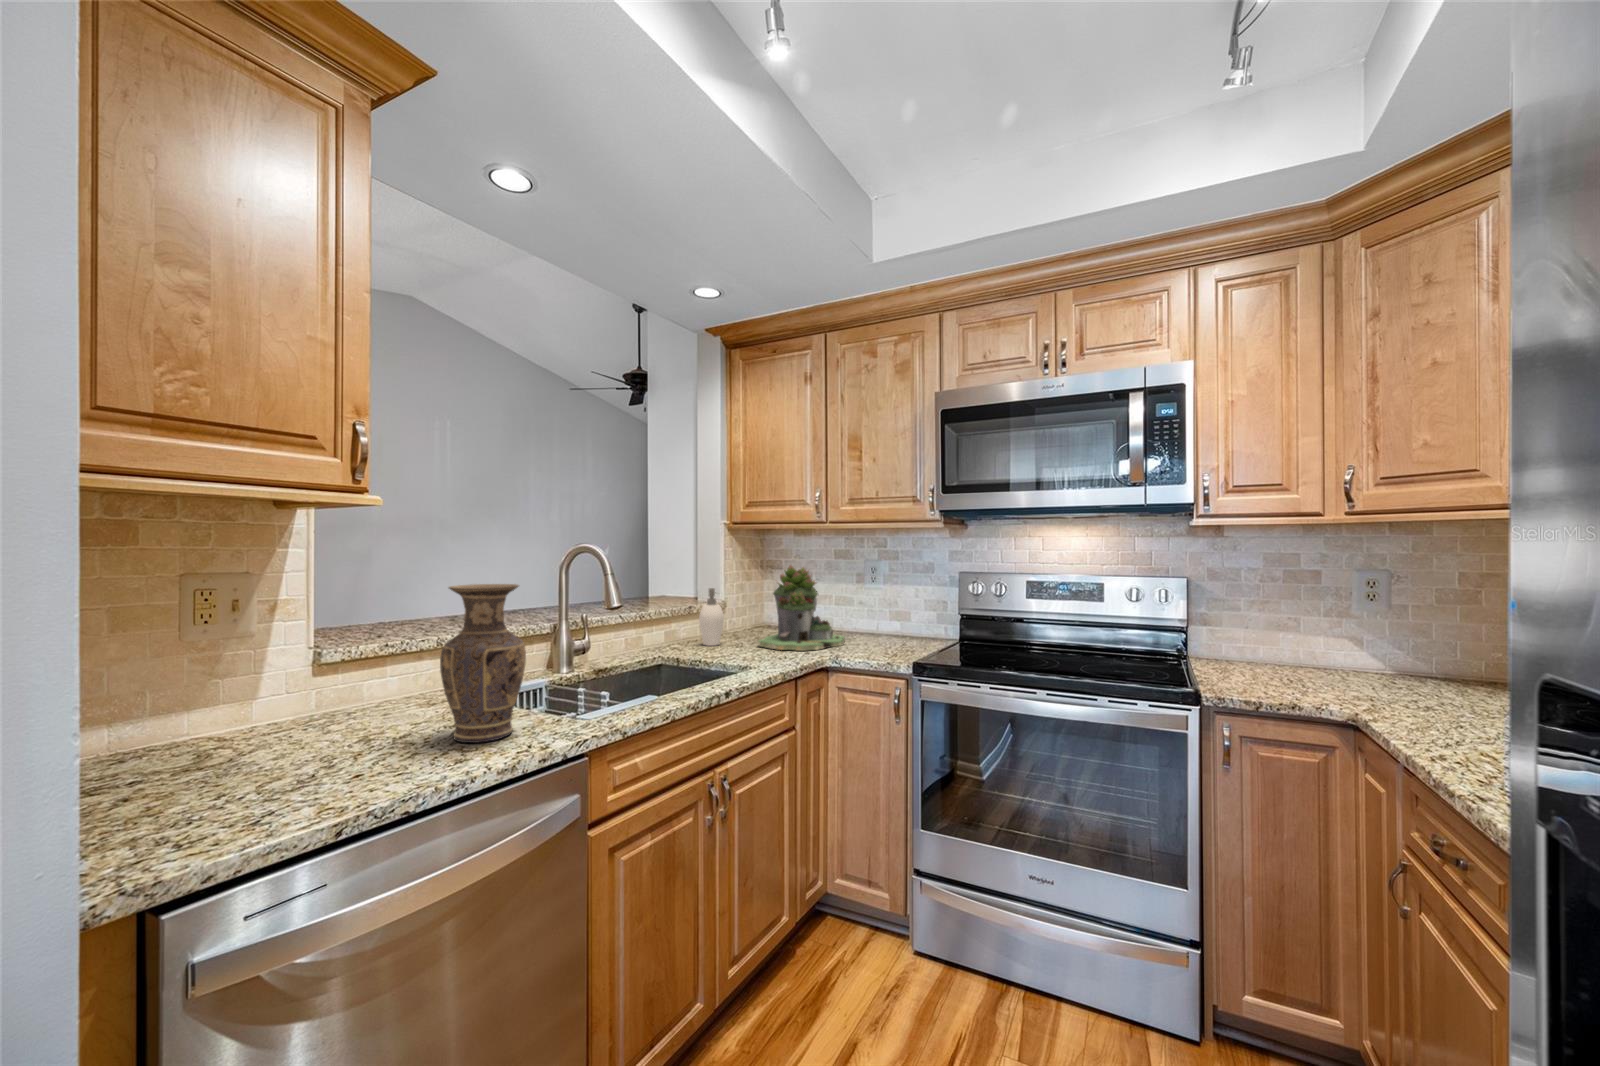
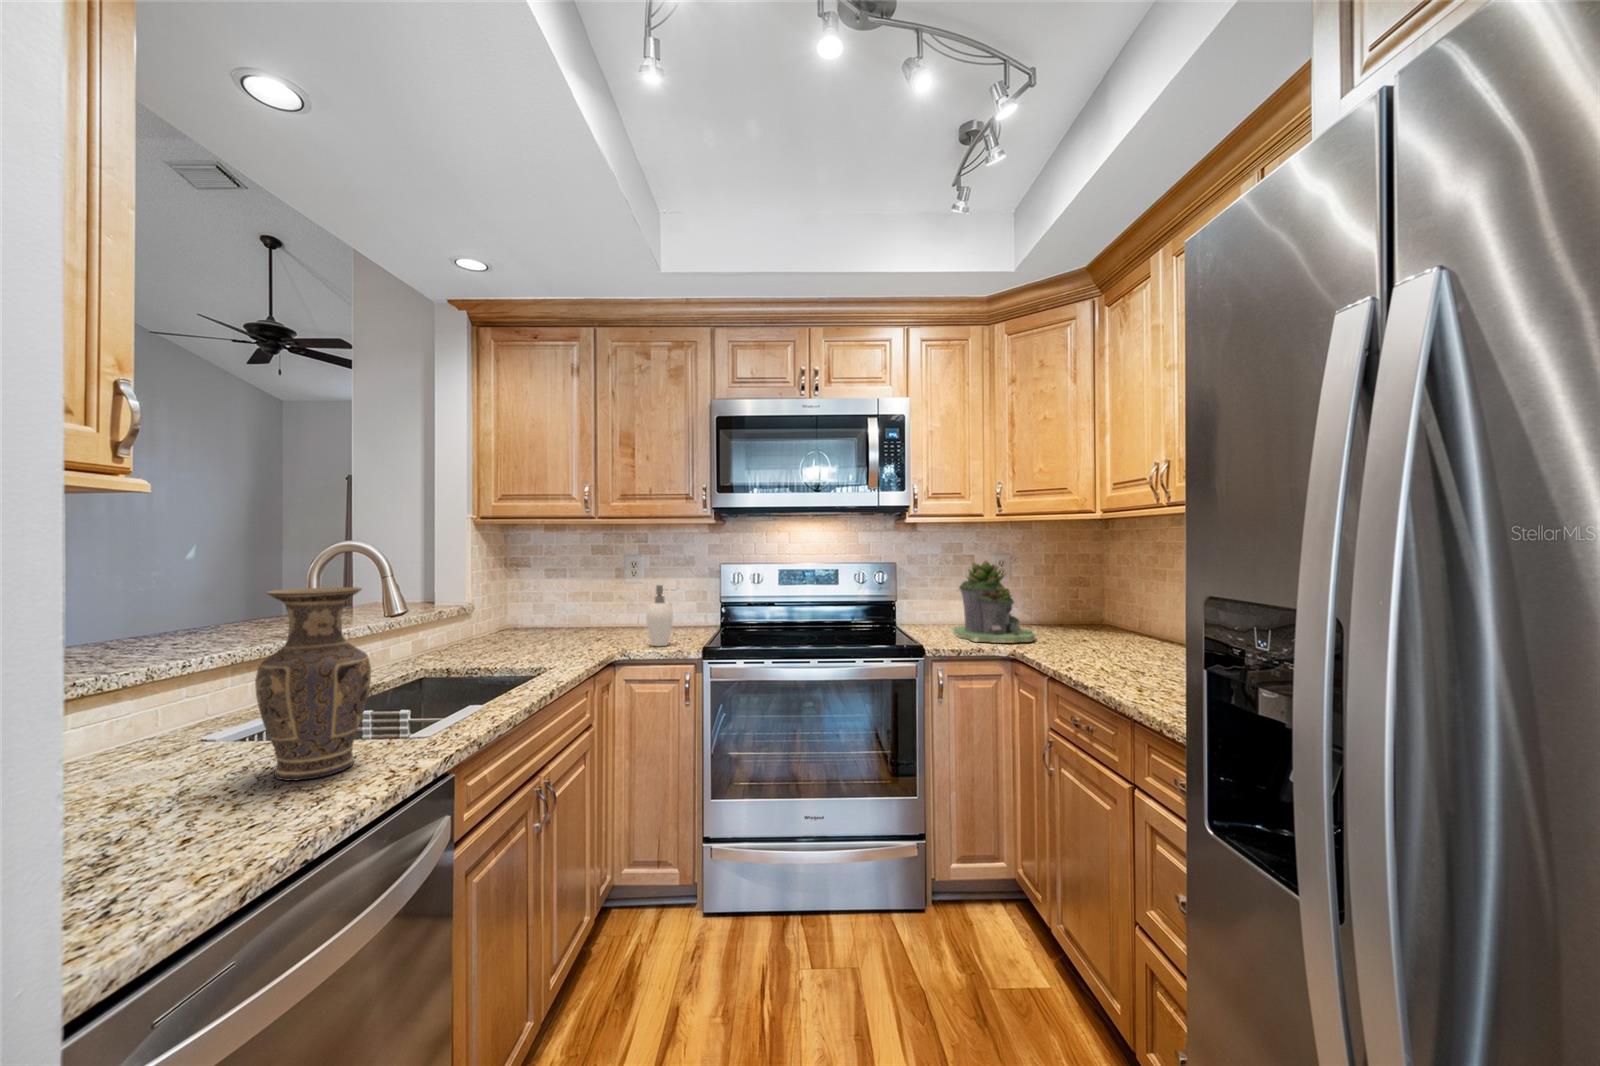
succulent planter: present [757,565,845,651] -> present [953,560,1035,643]
soap dispenser: present [699,588,724,646] -> present [646,585,673,646]

